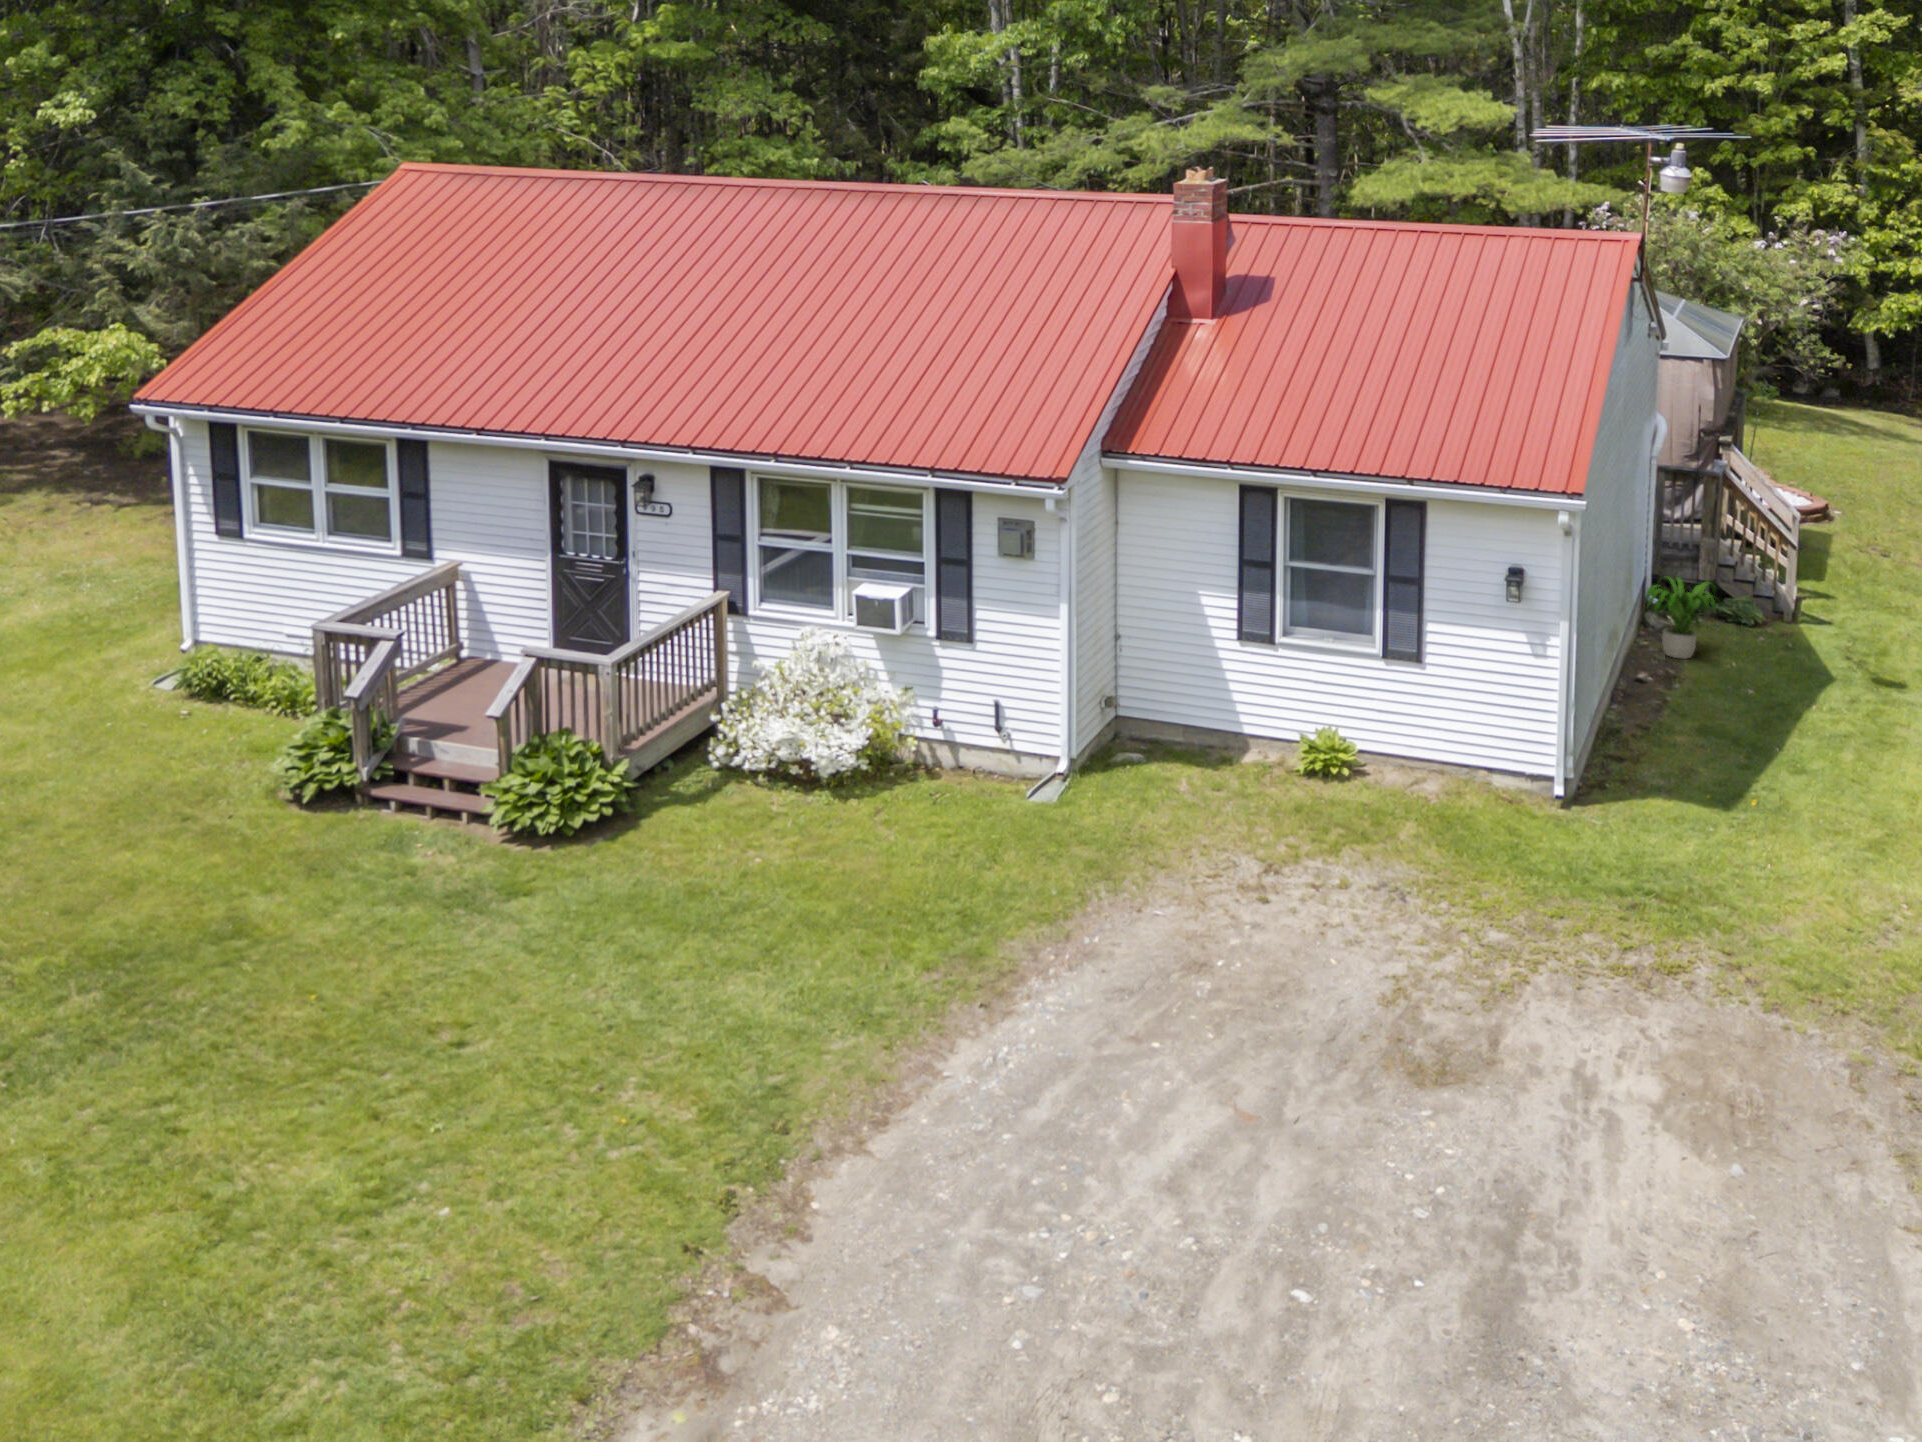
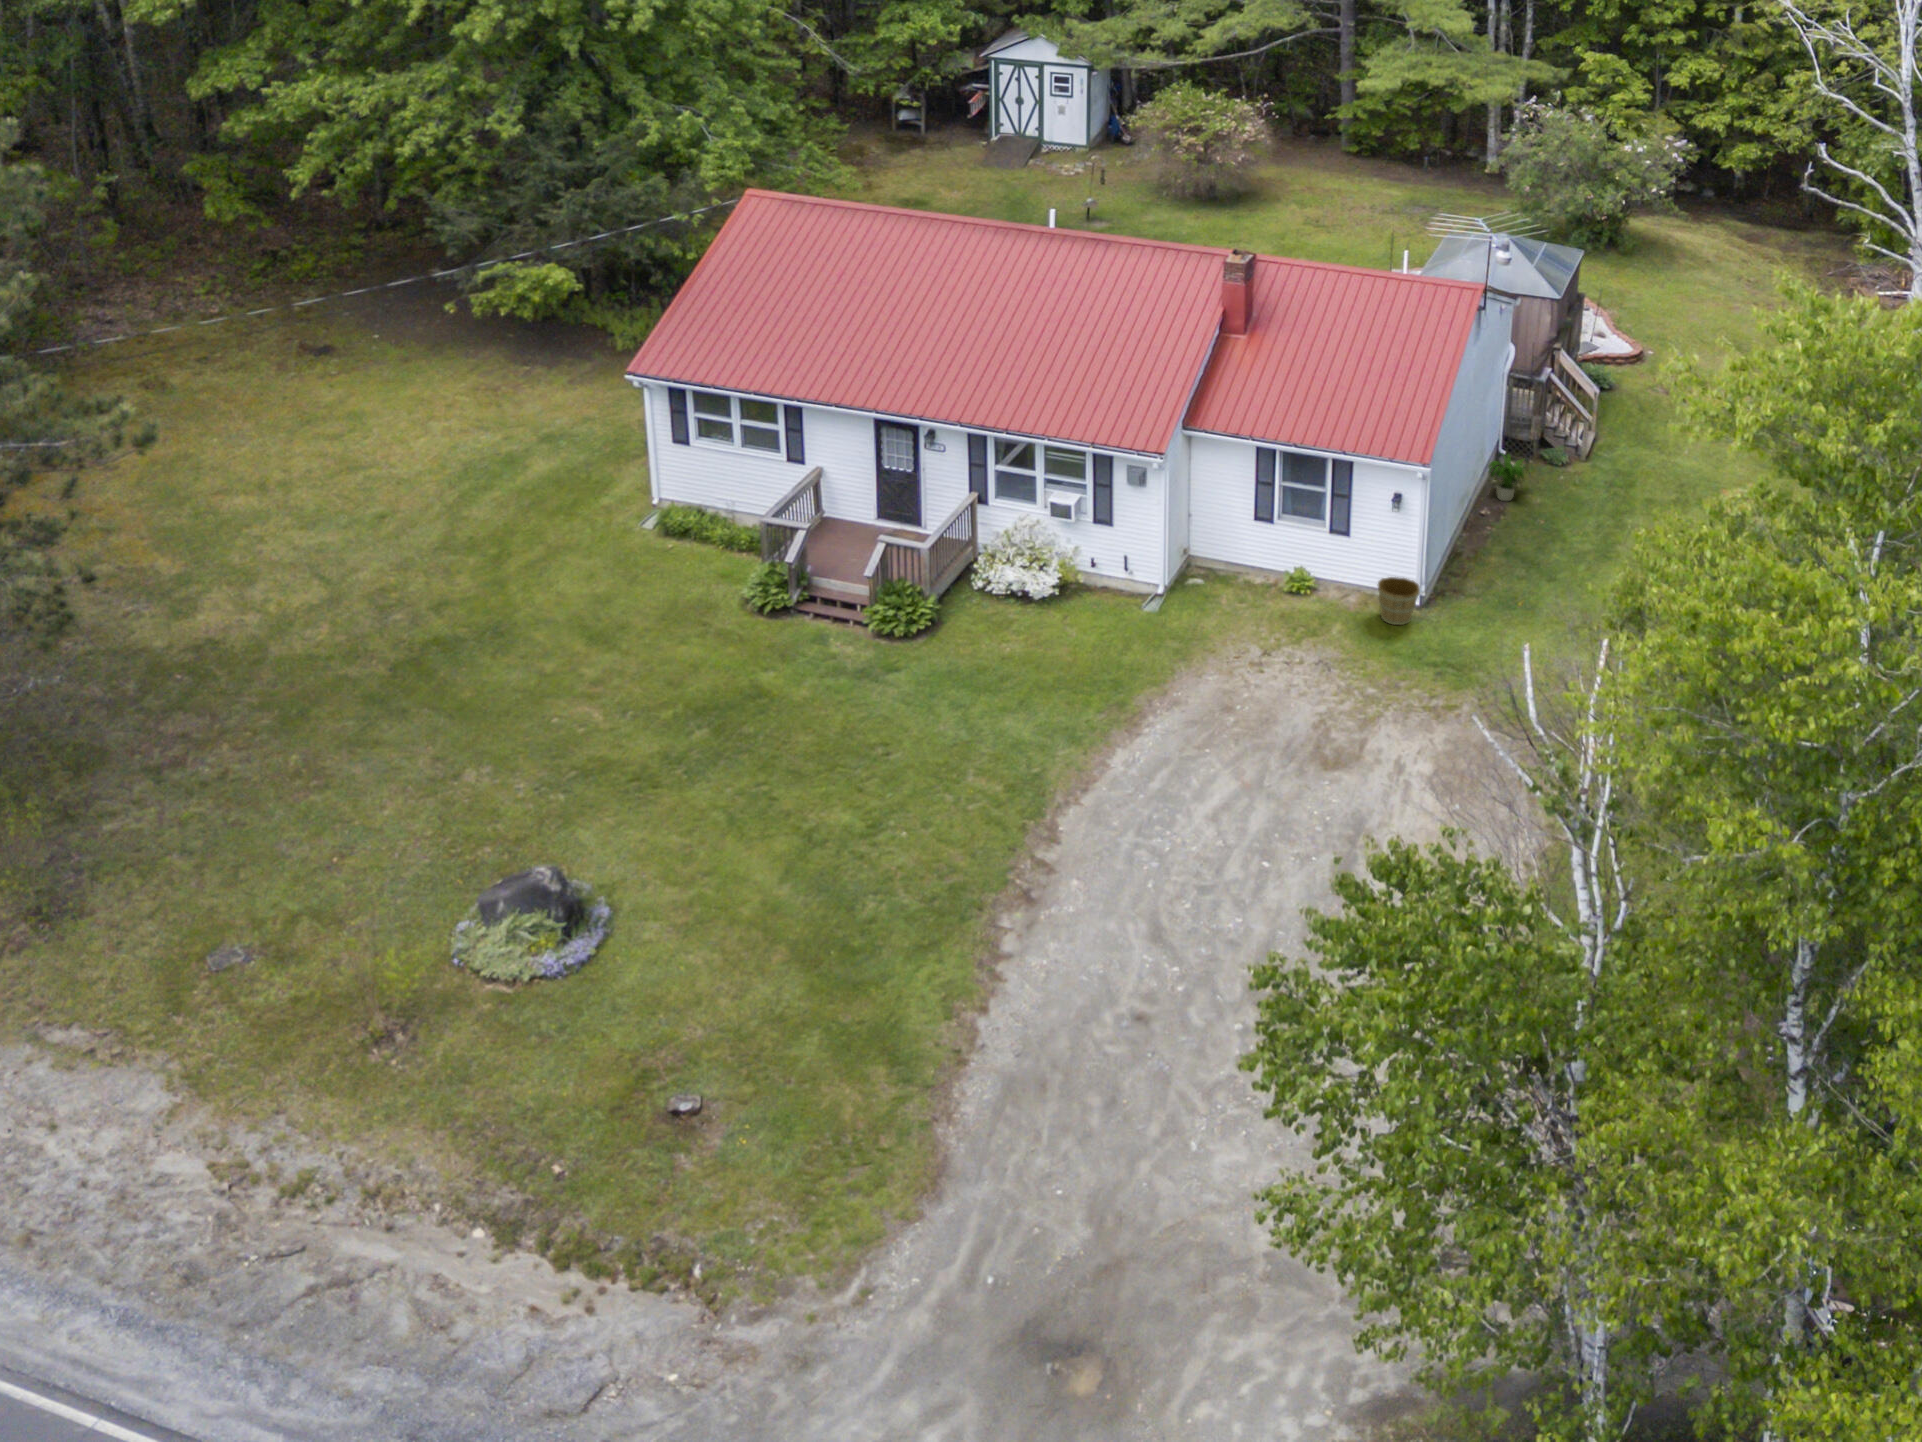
wooden bucket: none [1486,735,1574,826] -> present [1378,577,1420,625]

